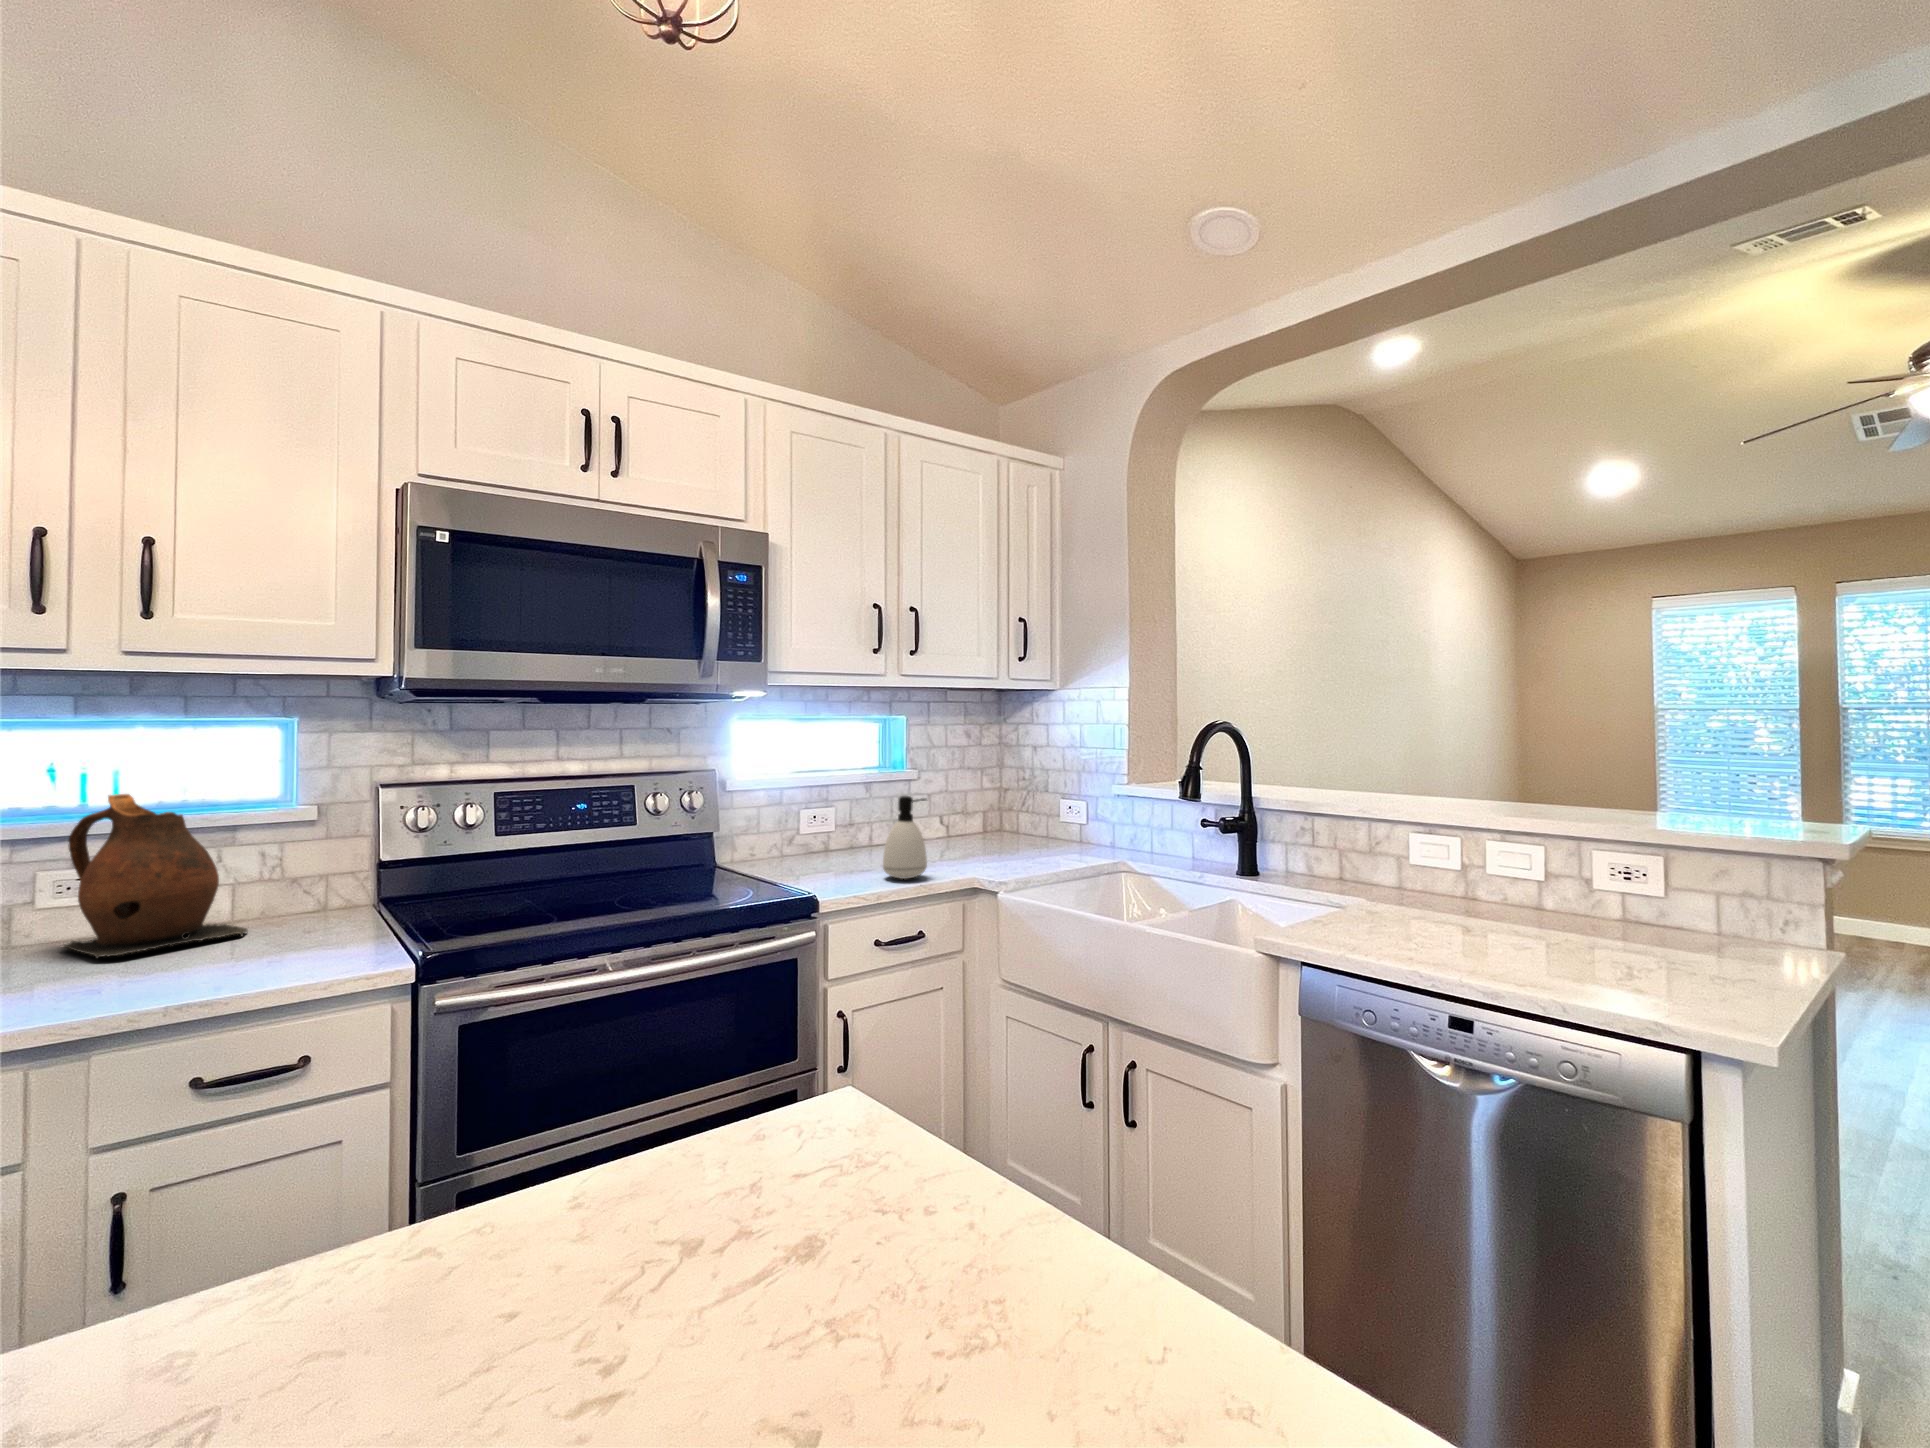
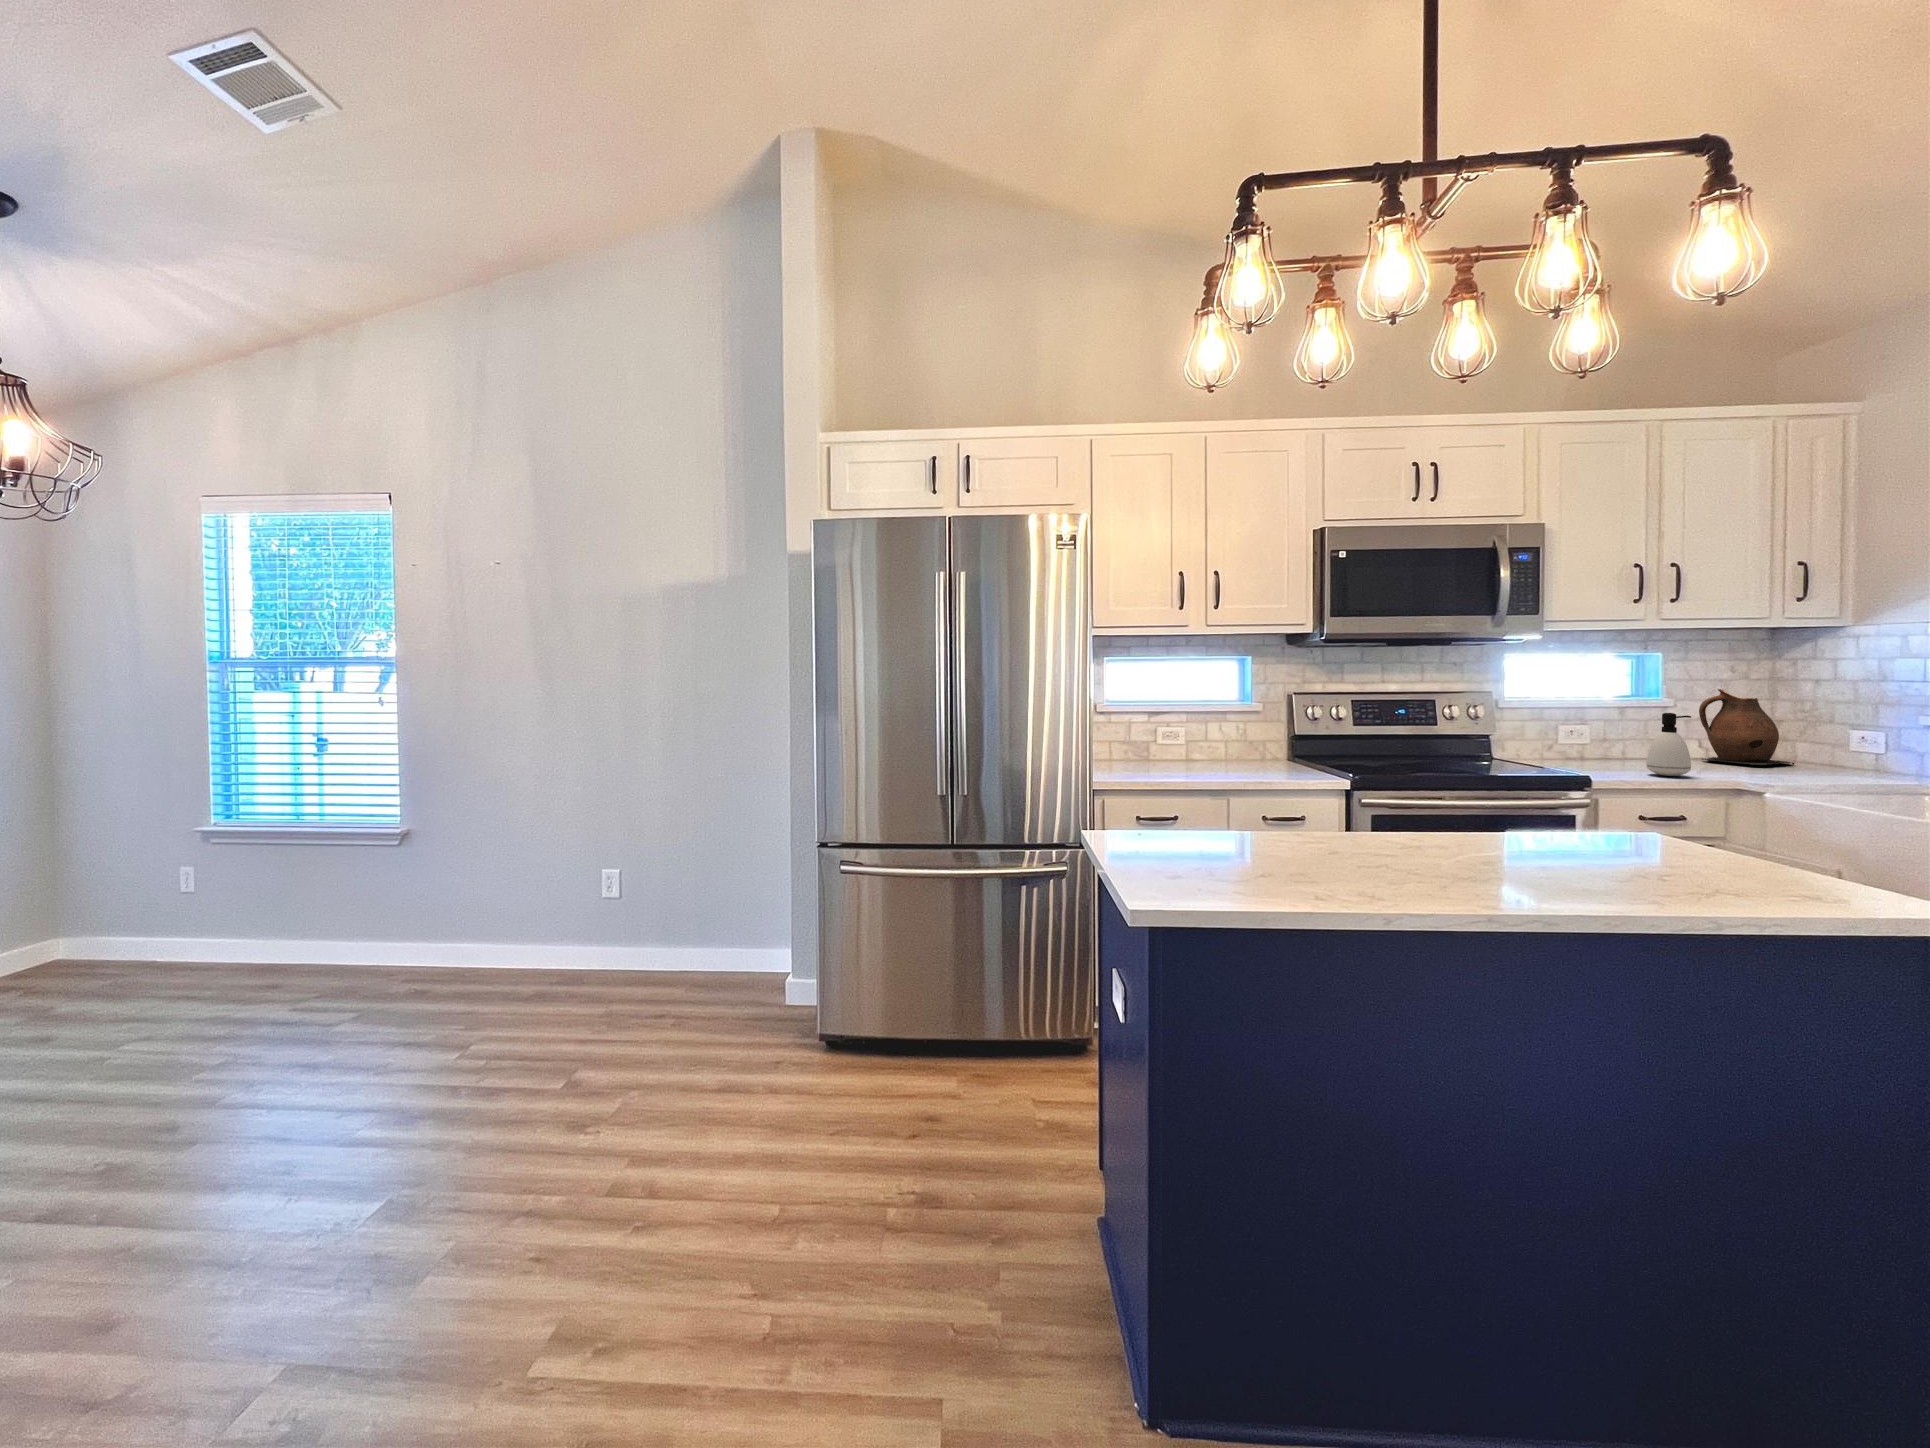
ceramic pitcher: present [62,794,247,959] -> present [1699,689,1794,766]

